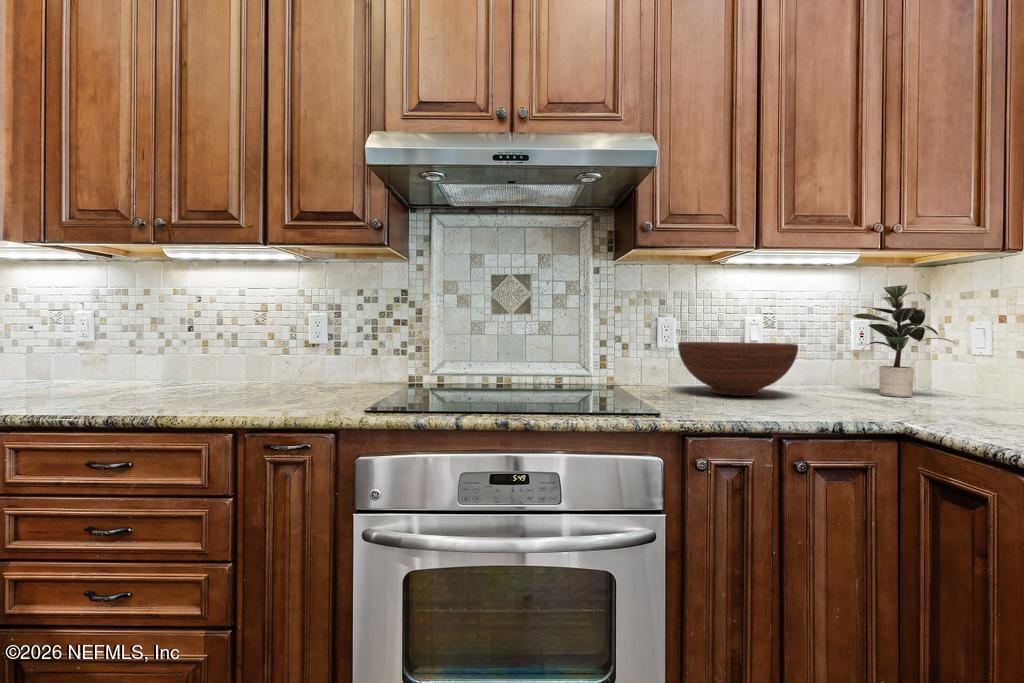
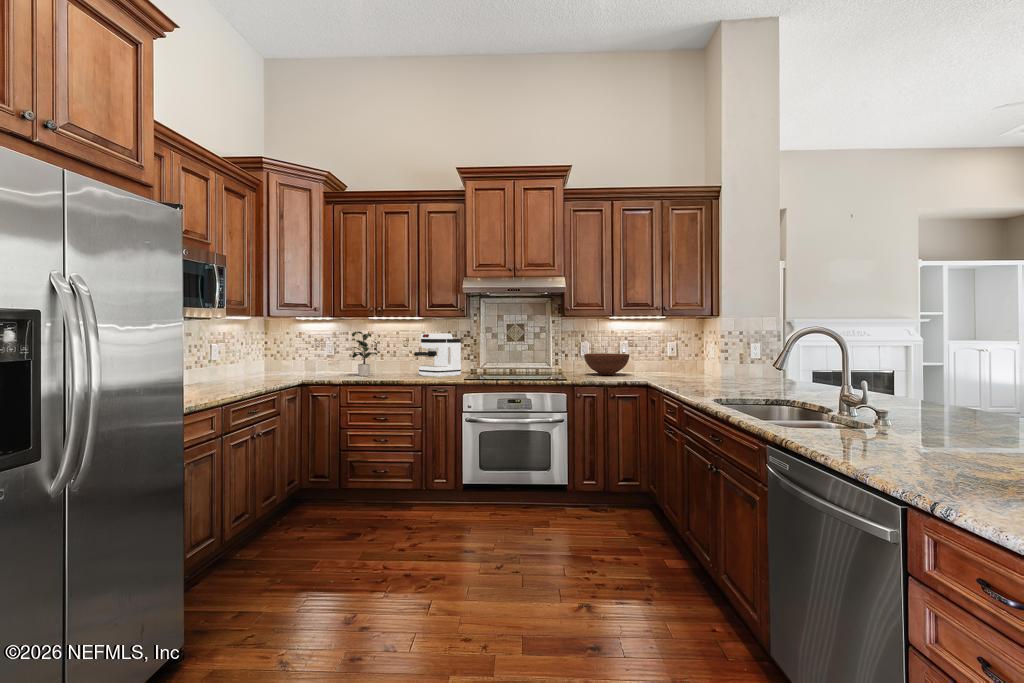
coffee maker: none [238,285,372,401] -> present [414,334,461,377]
potted plant: present [854,285,954,397] -> present [352,331,377,376]

